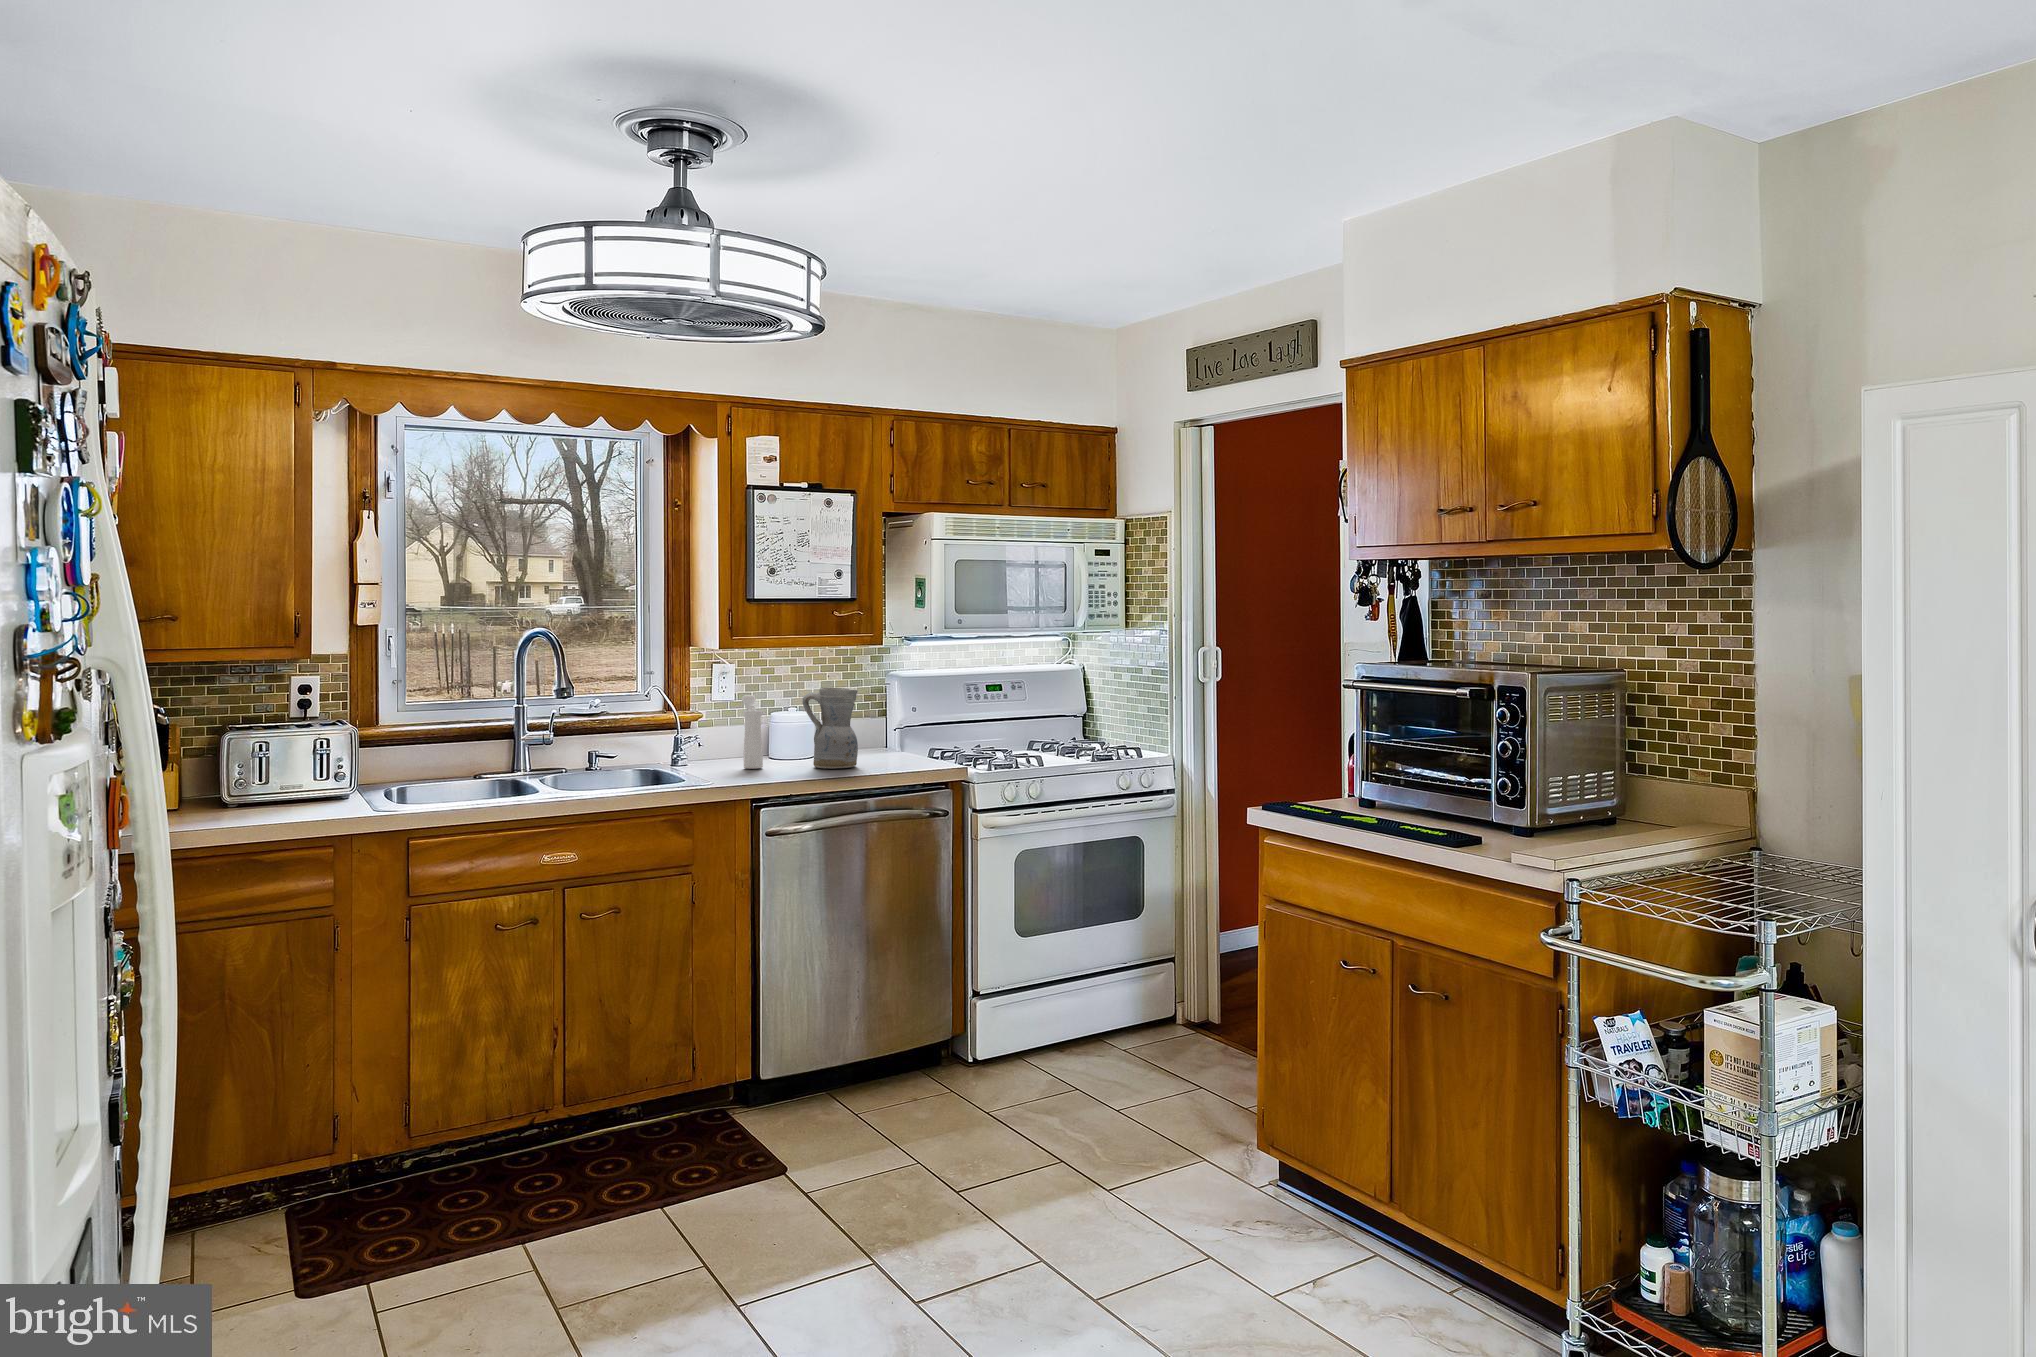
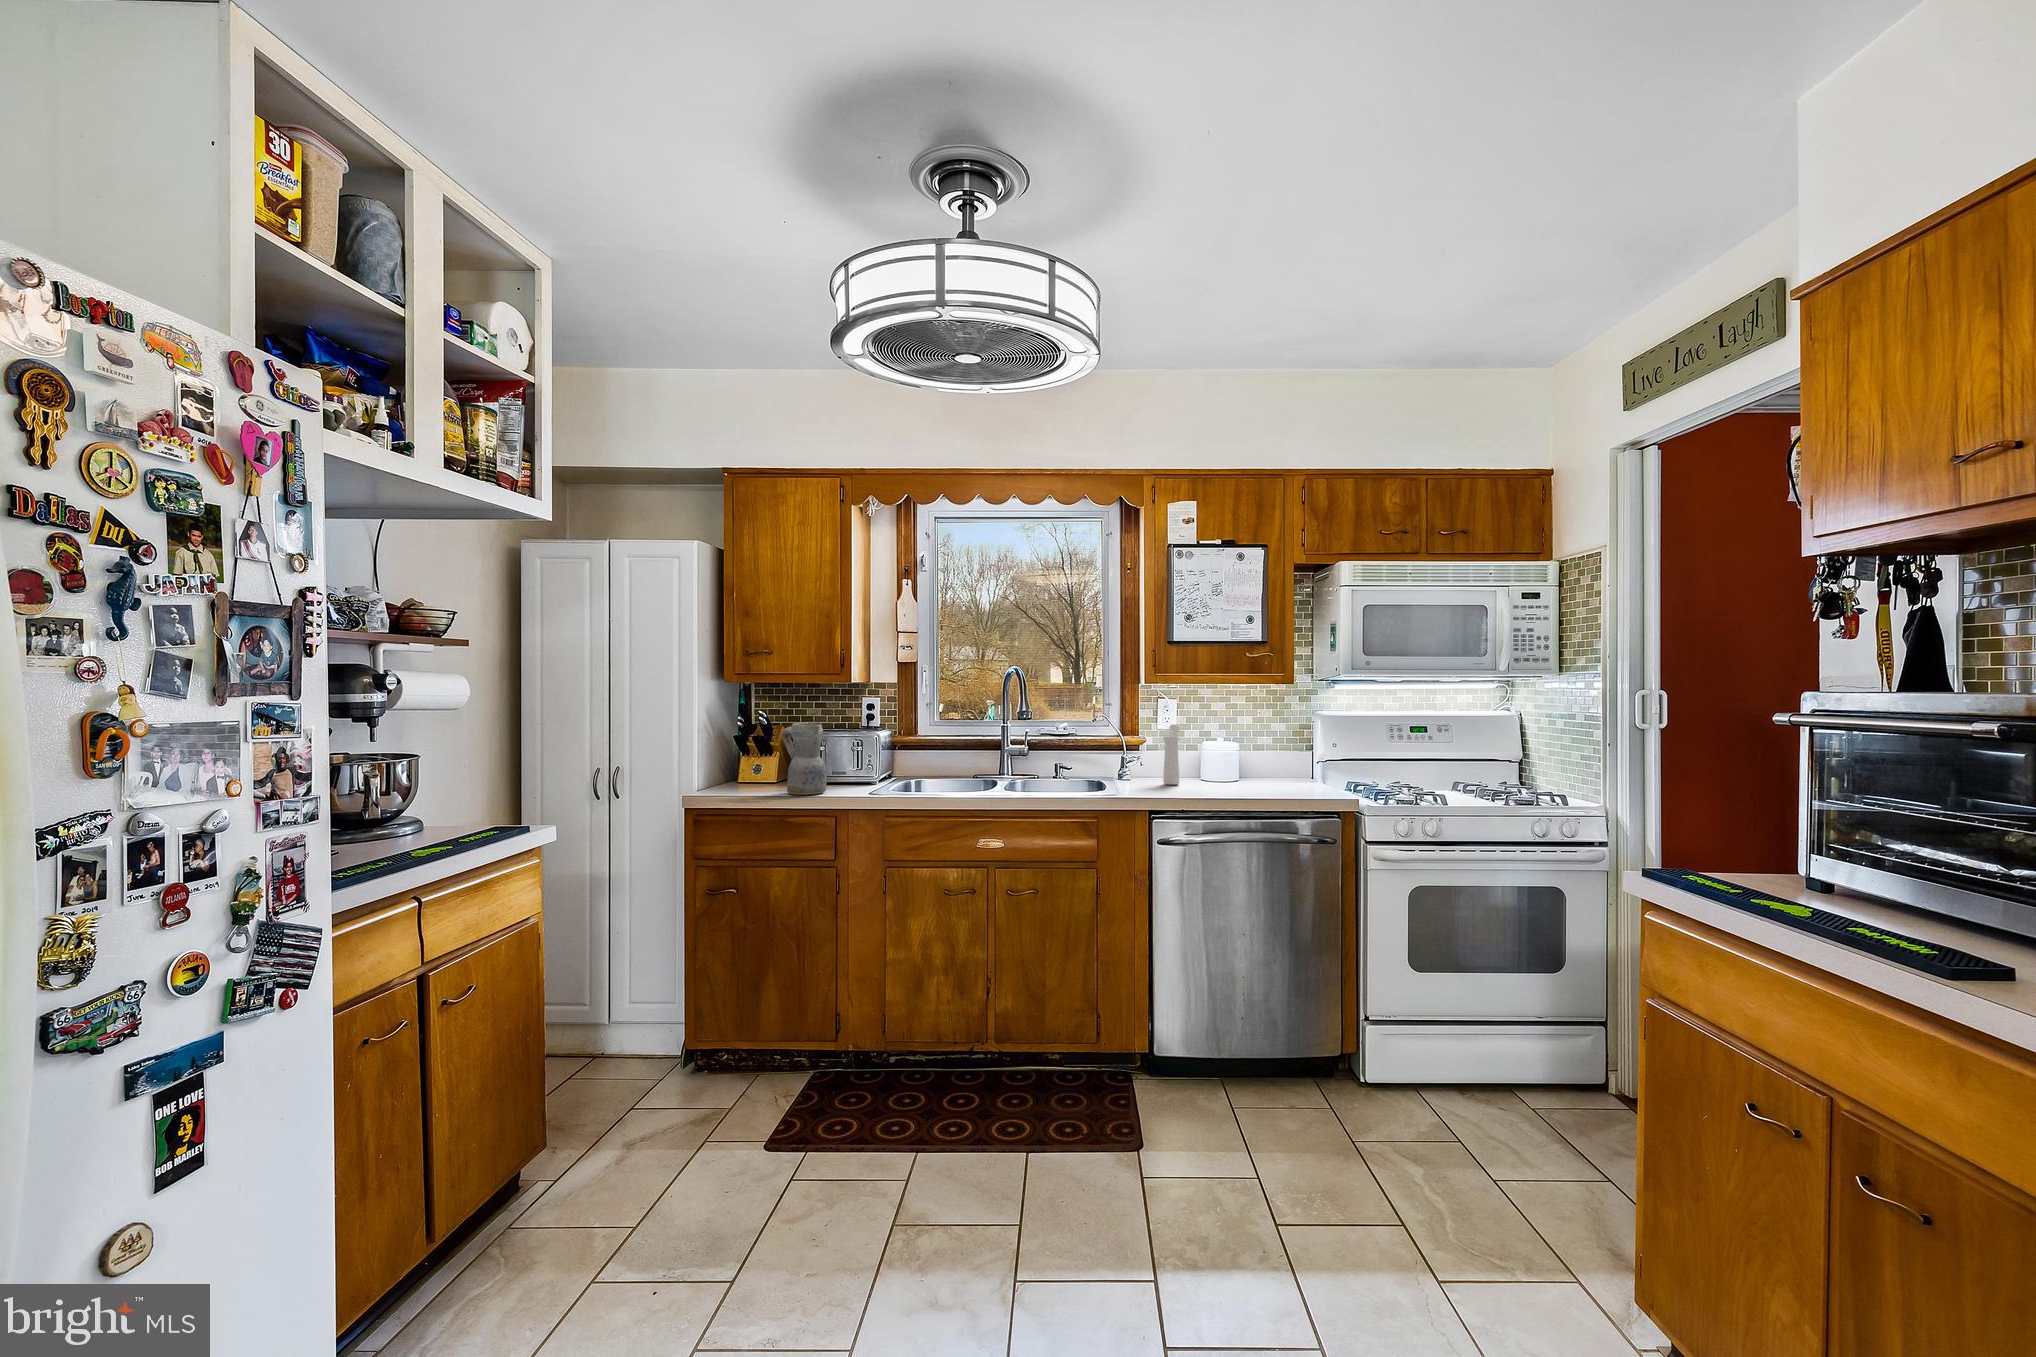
ceramic pitcher: present [802,687,858,769] -> present [782,723,827,795]

